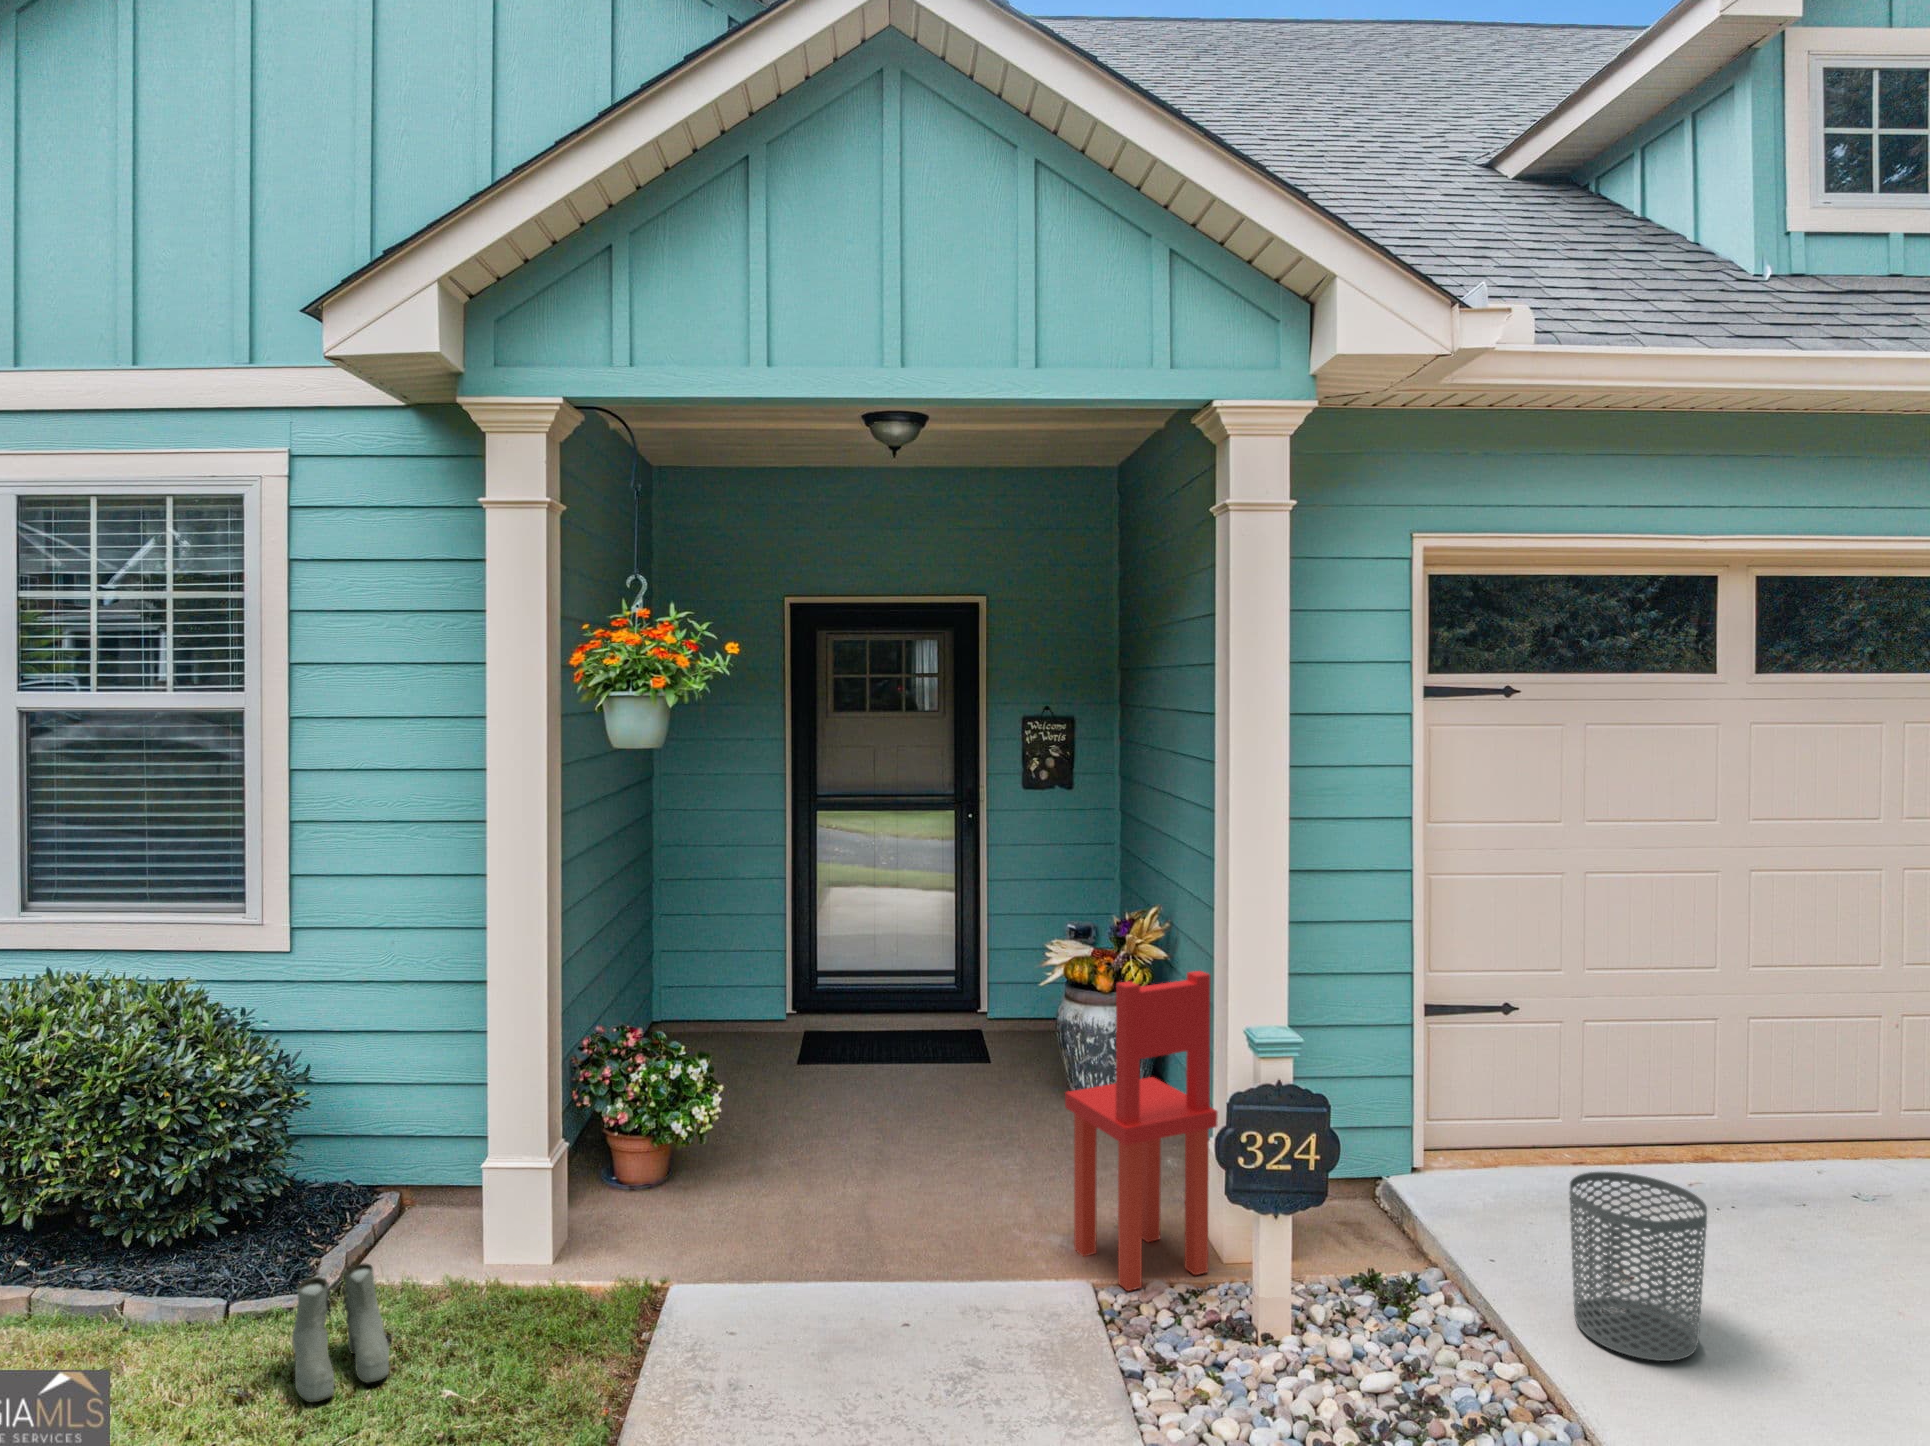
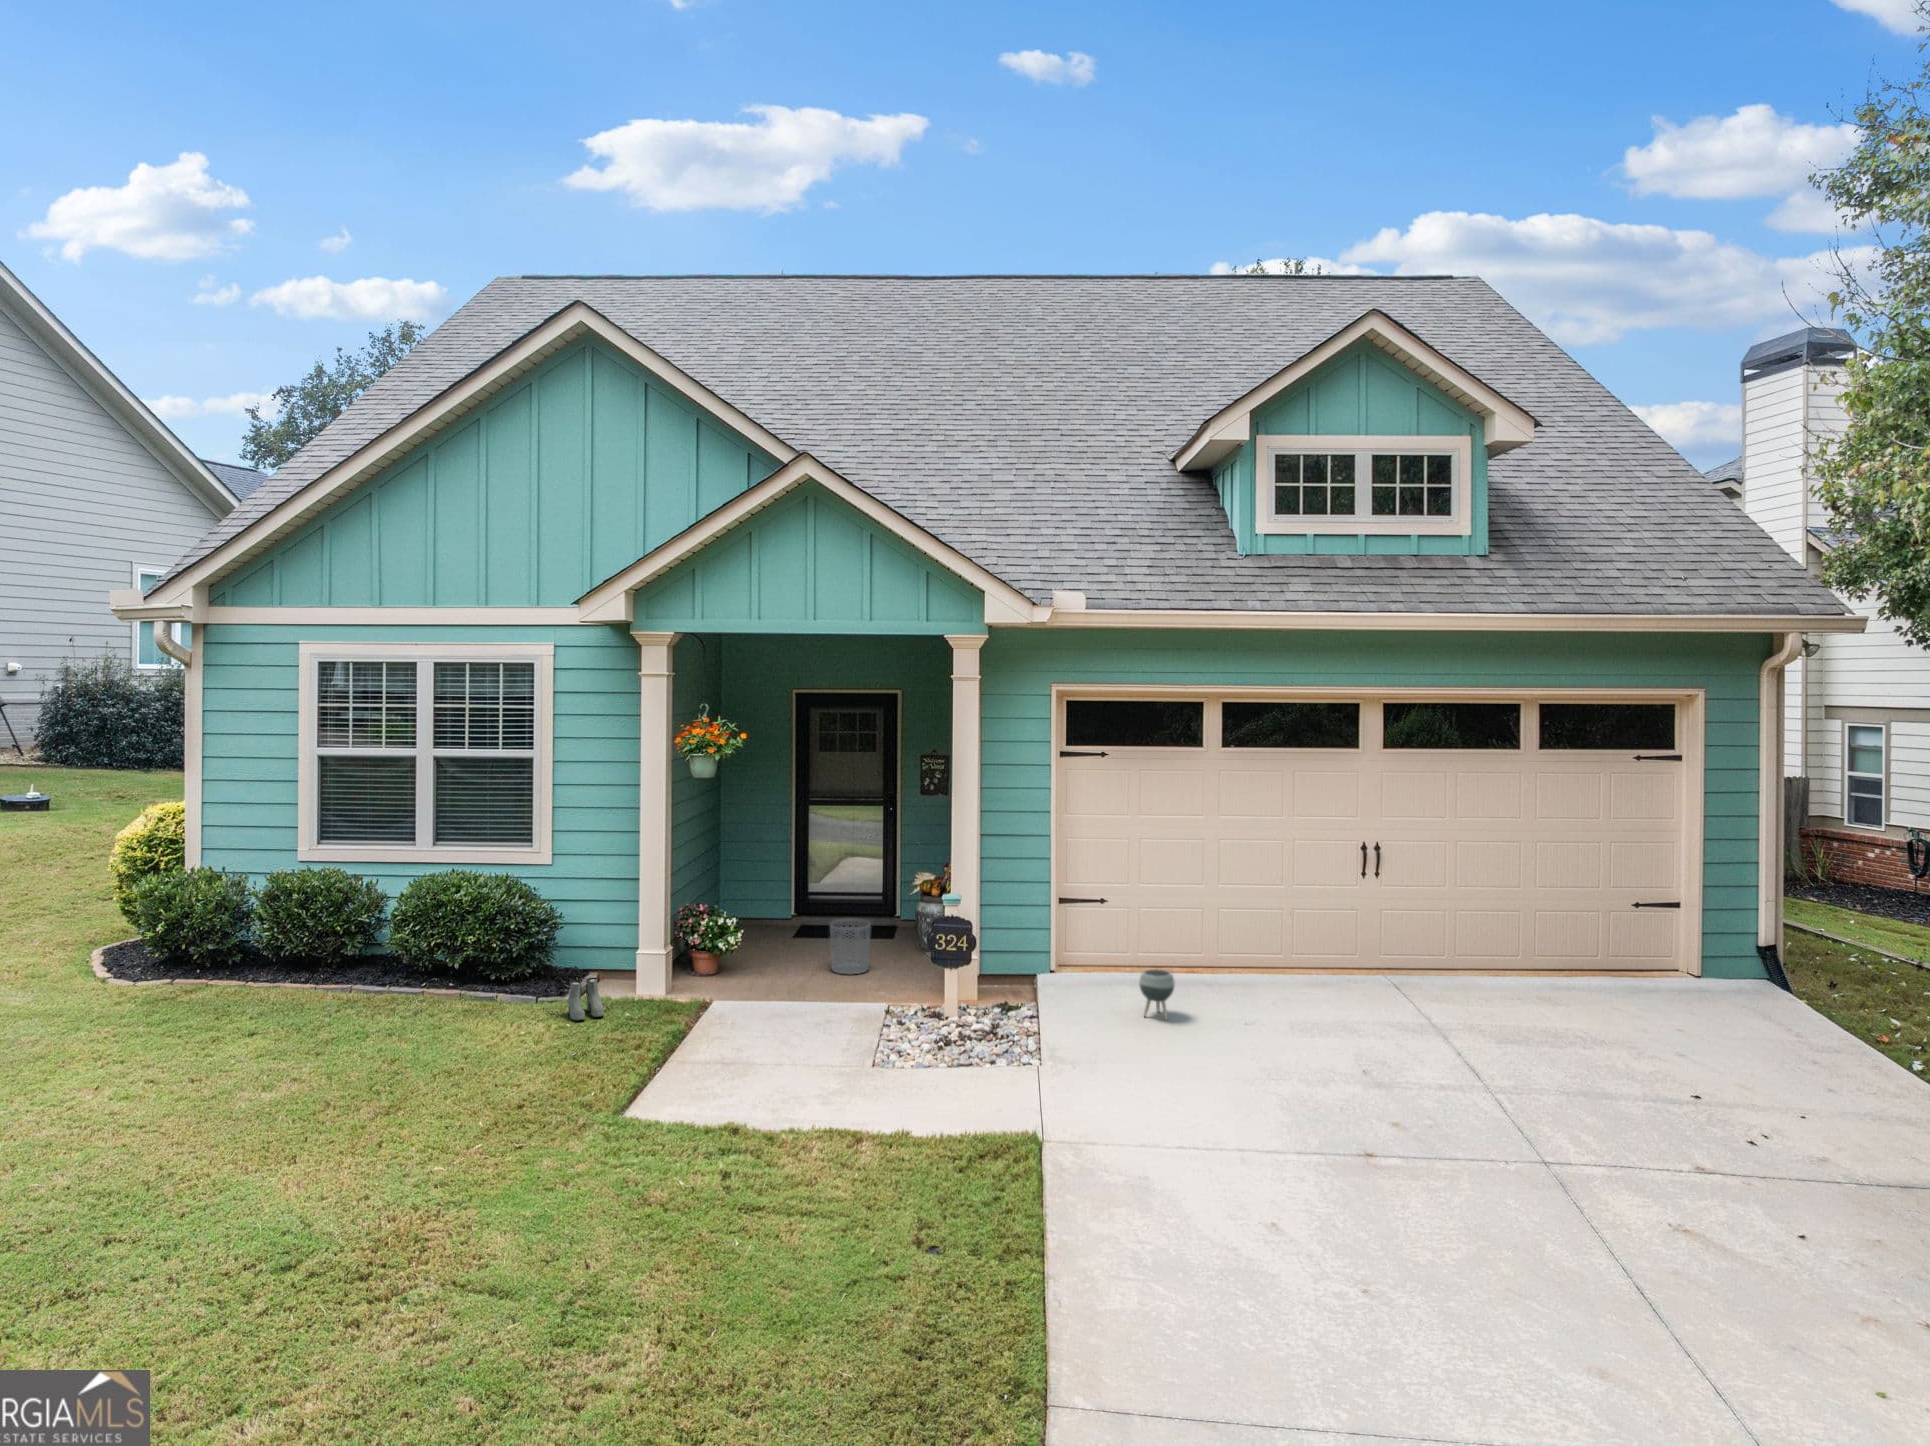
chair: present [1065,971,1218,1291] -> none [882,875,941,1006]
waste bin: present [1570,1172,1707,1361] -> present [830,918,871,975]
planter: none [1752,1203,1858,1340] -> present [1139,969,1175,1019]

